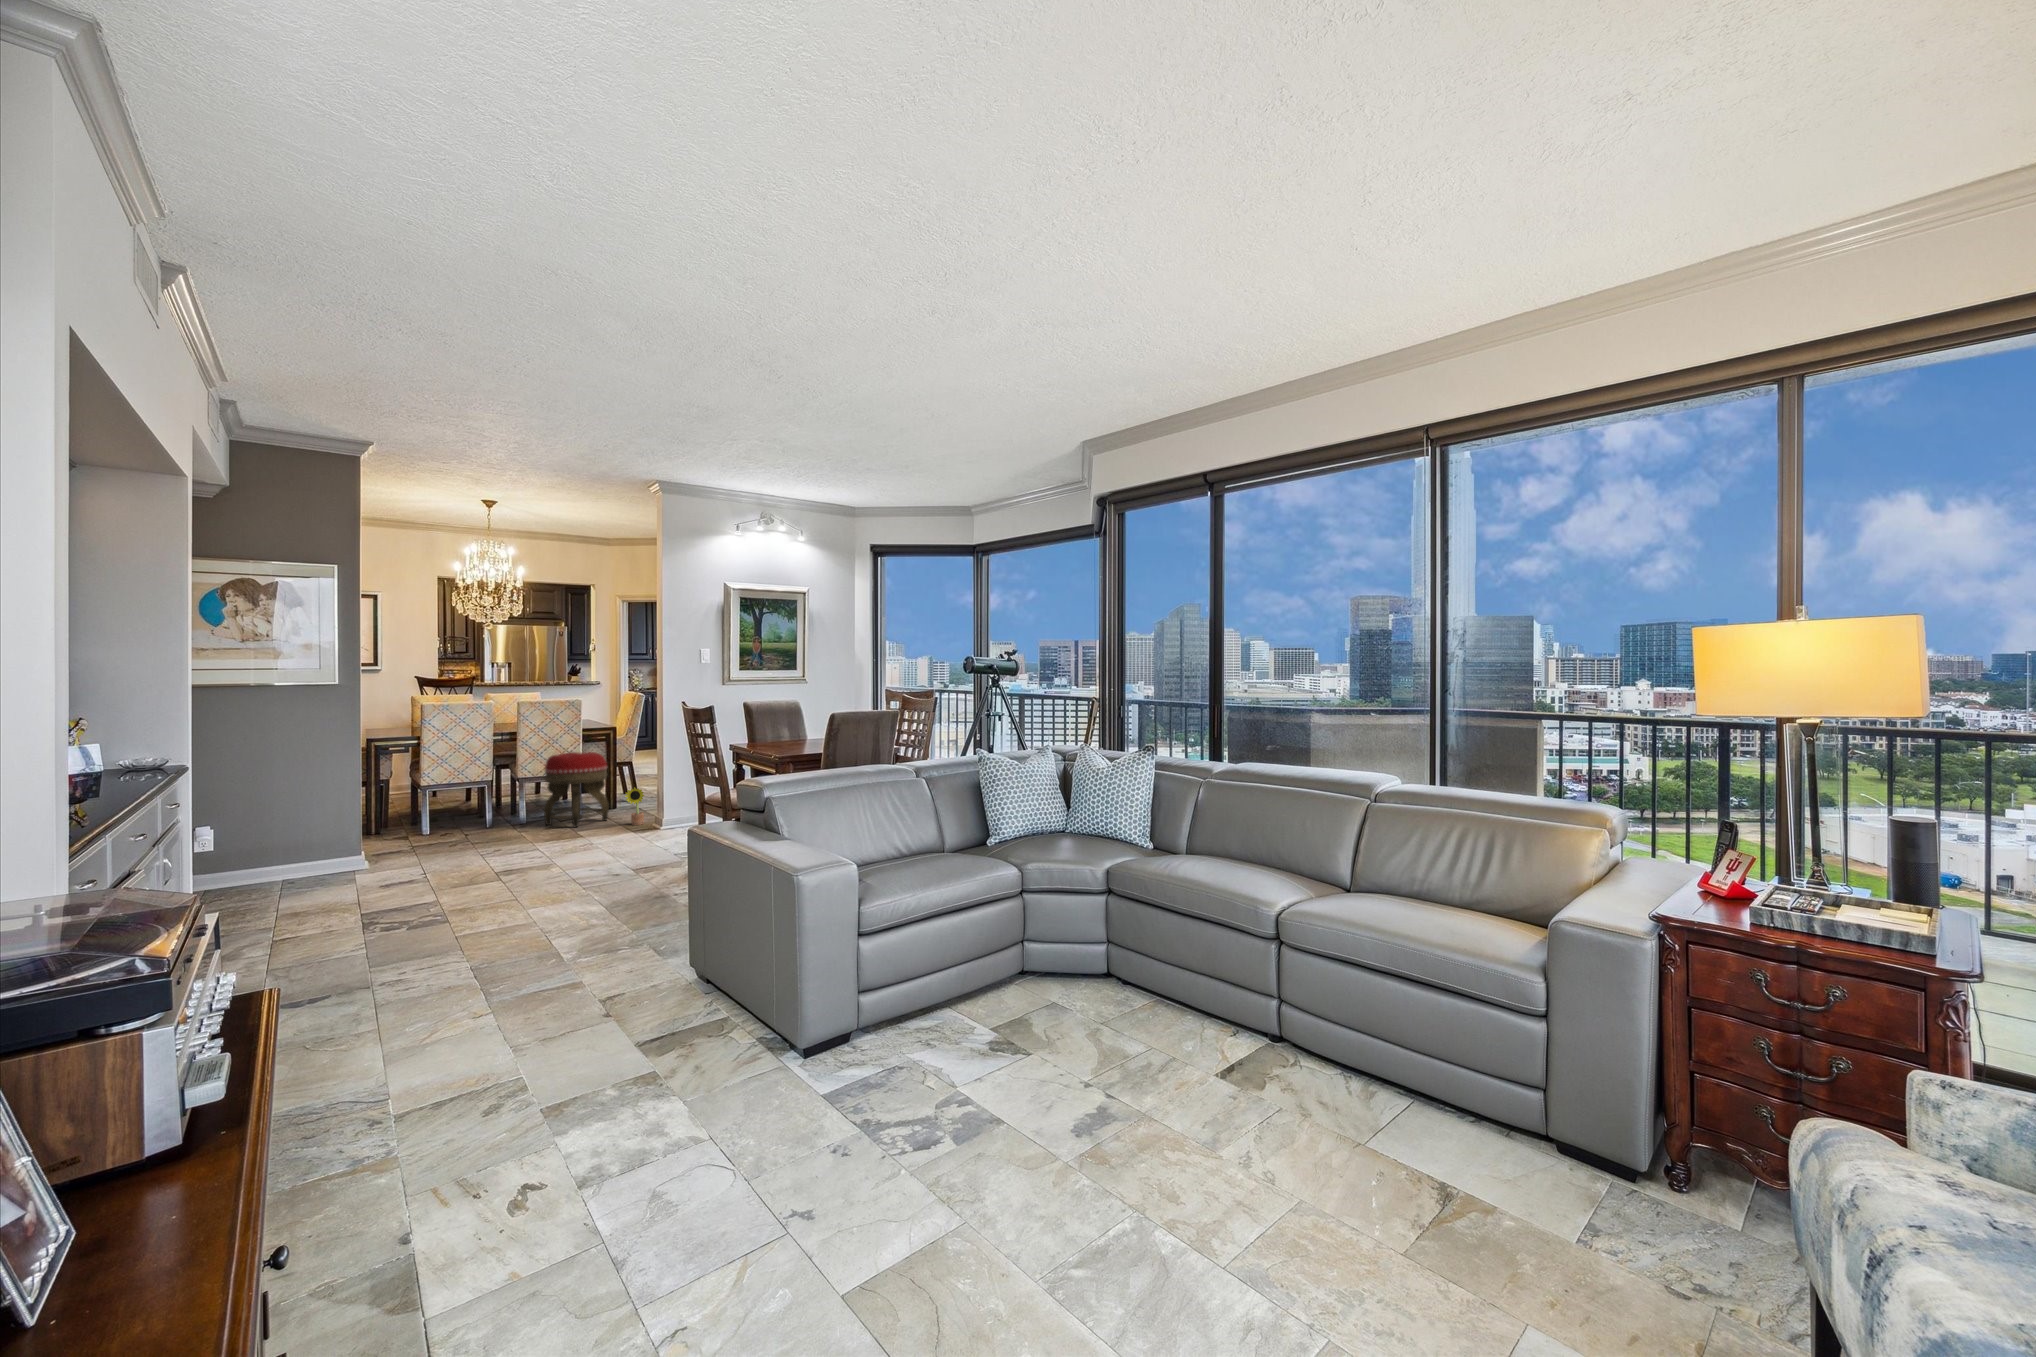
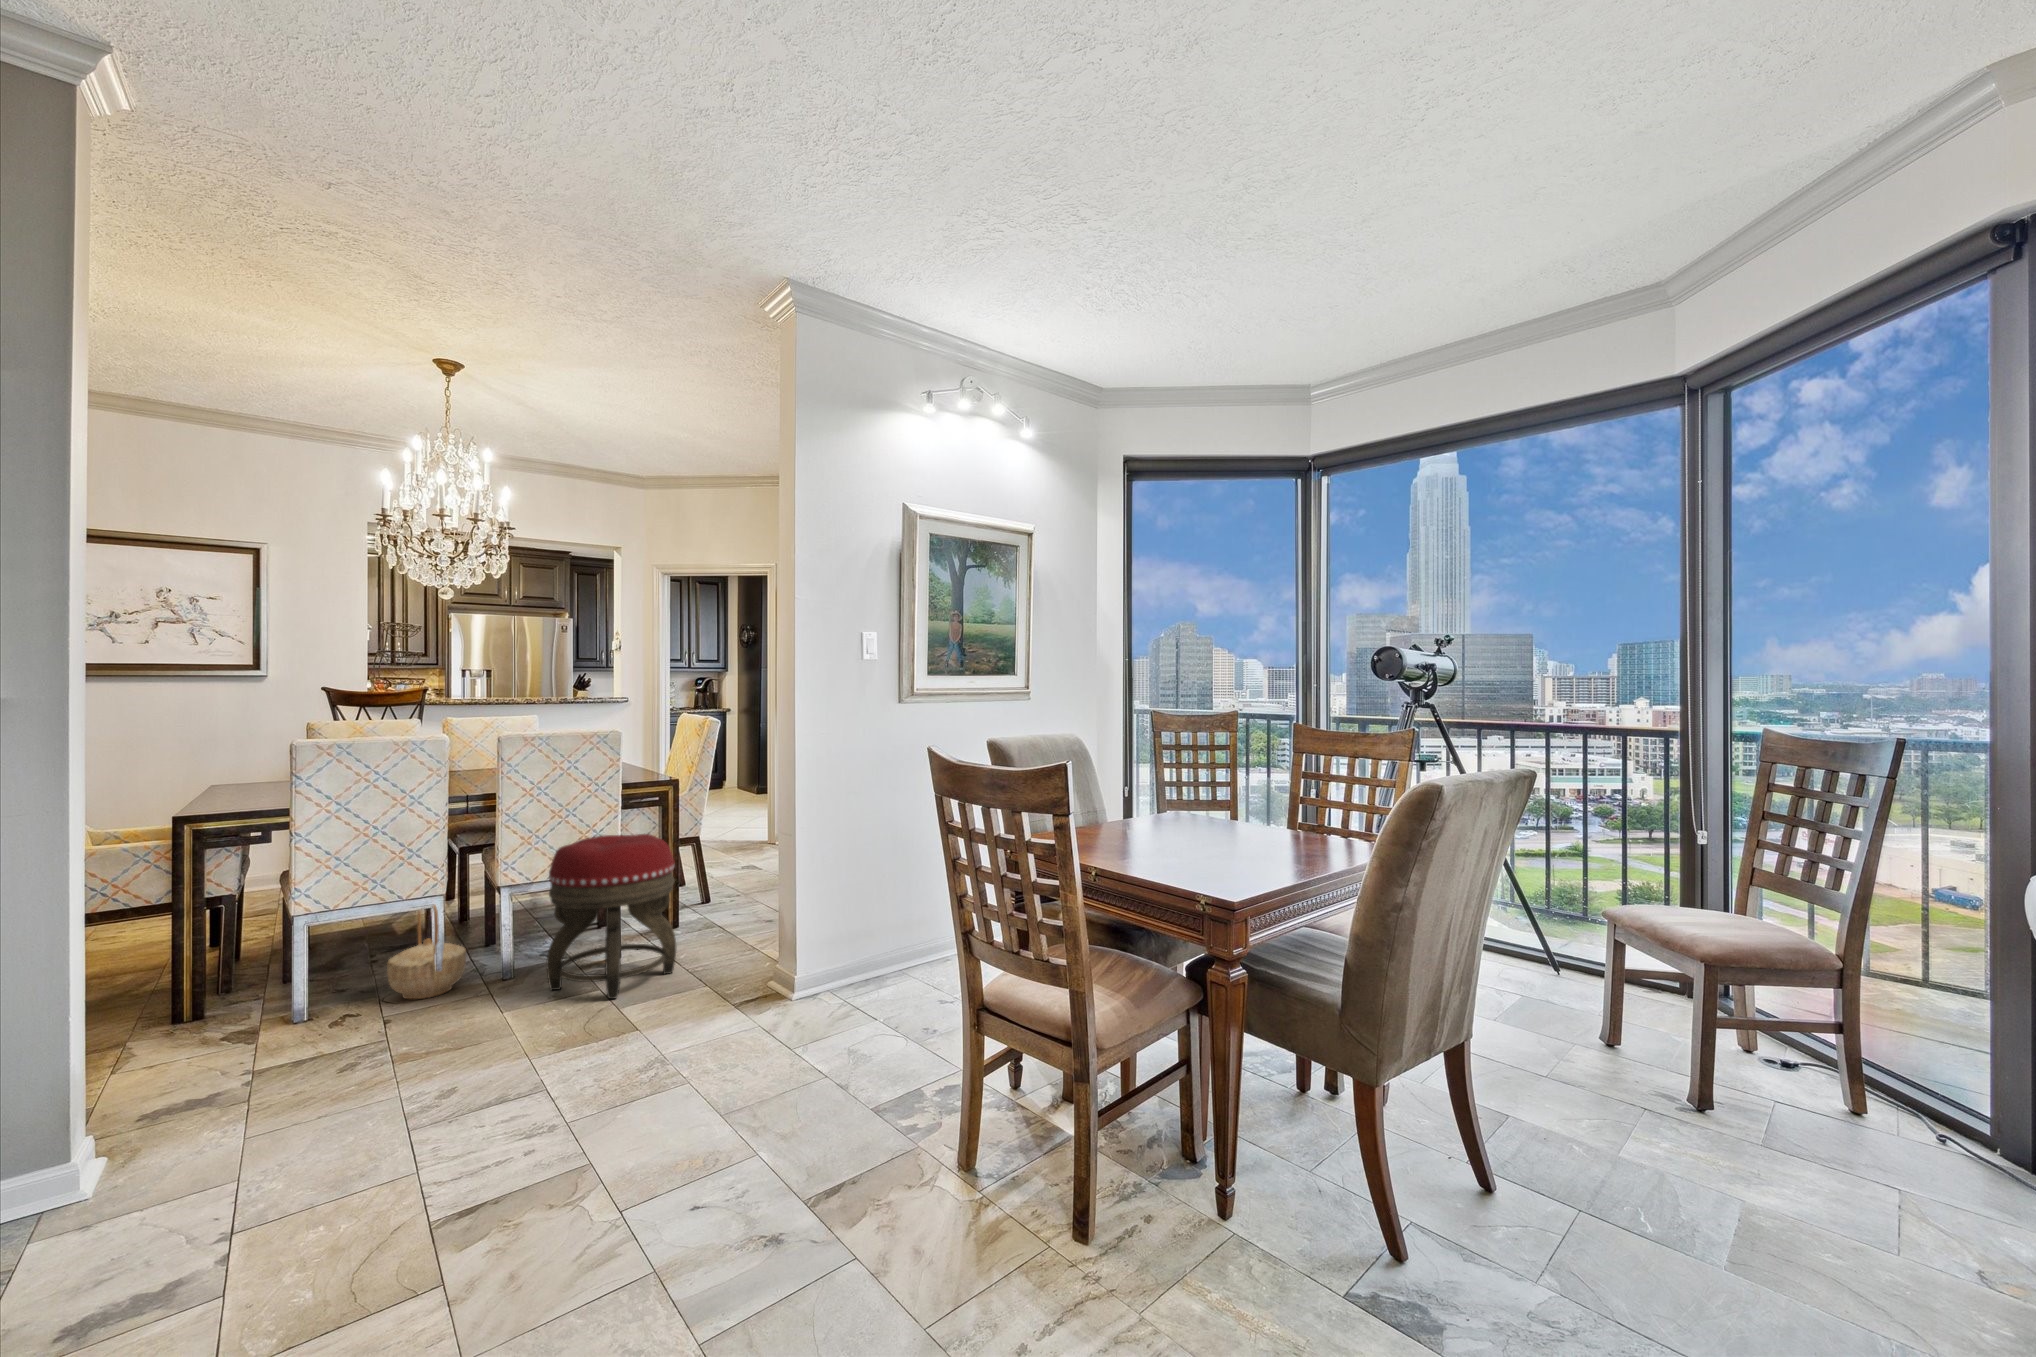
basket: none [468,780,505,827] -> present [387,904,466,999]
decorative plant: present [625,787,644,825] -> none [715,912,757,989]

